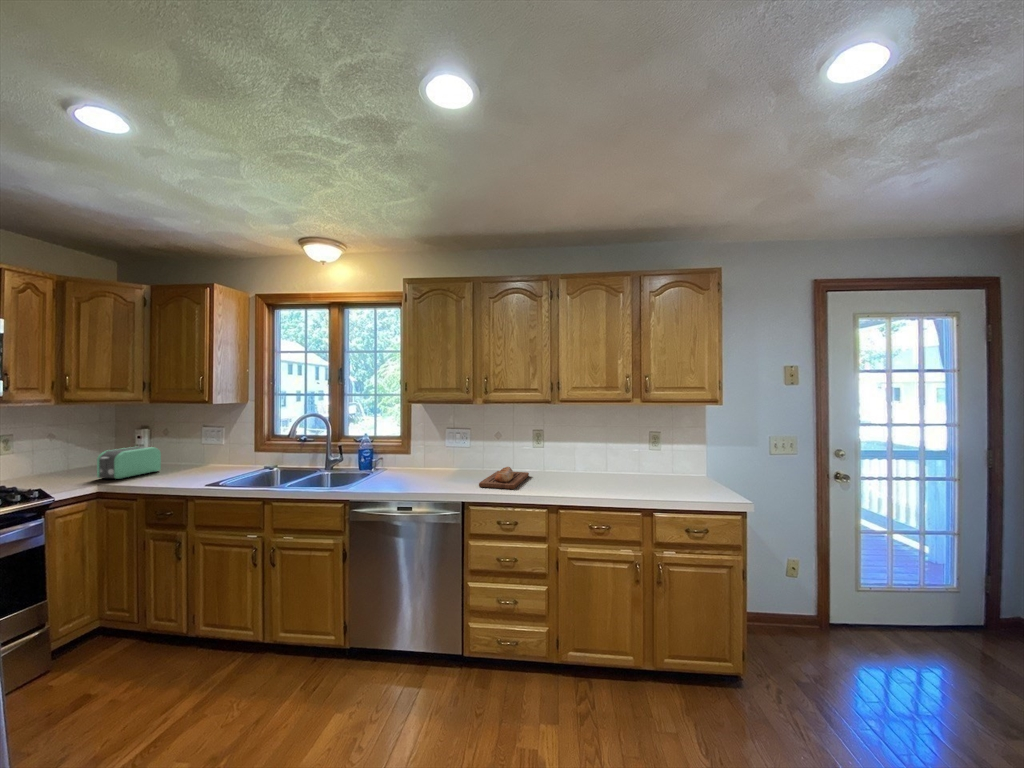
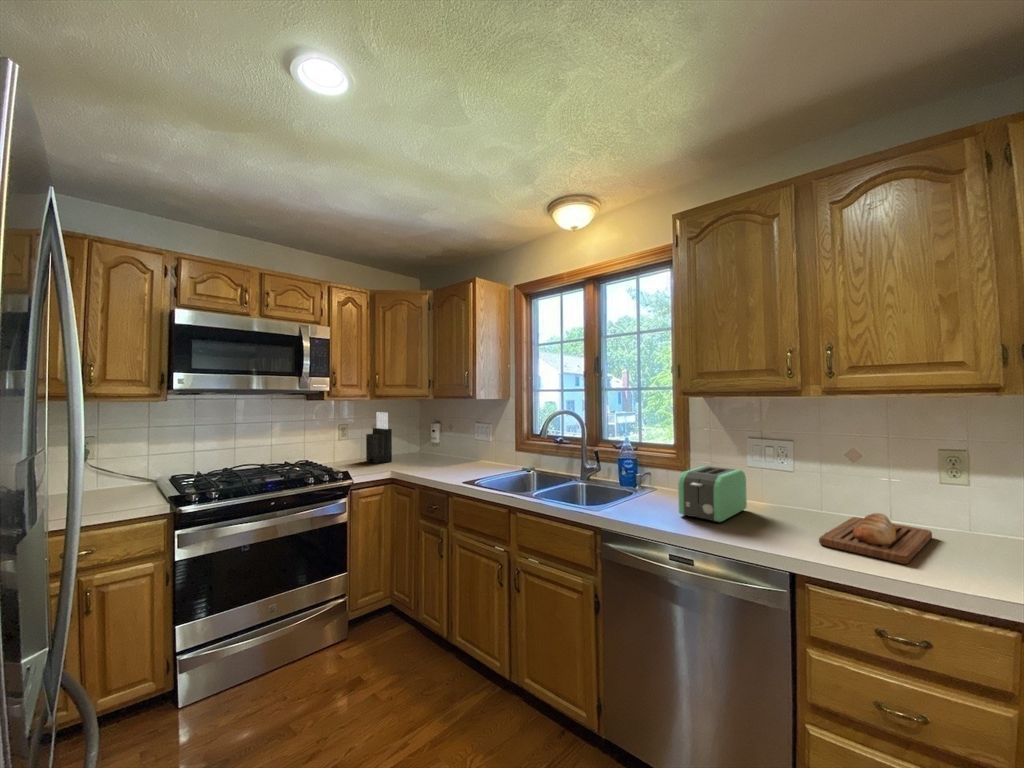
knife block: none [42,419,86,479] -> present [366,412,392,463]
toaster: present [97,447,161,479] -> present [678,466,747,522]

